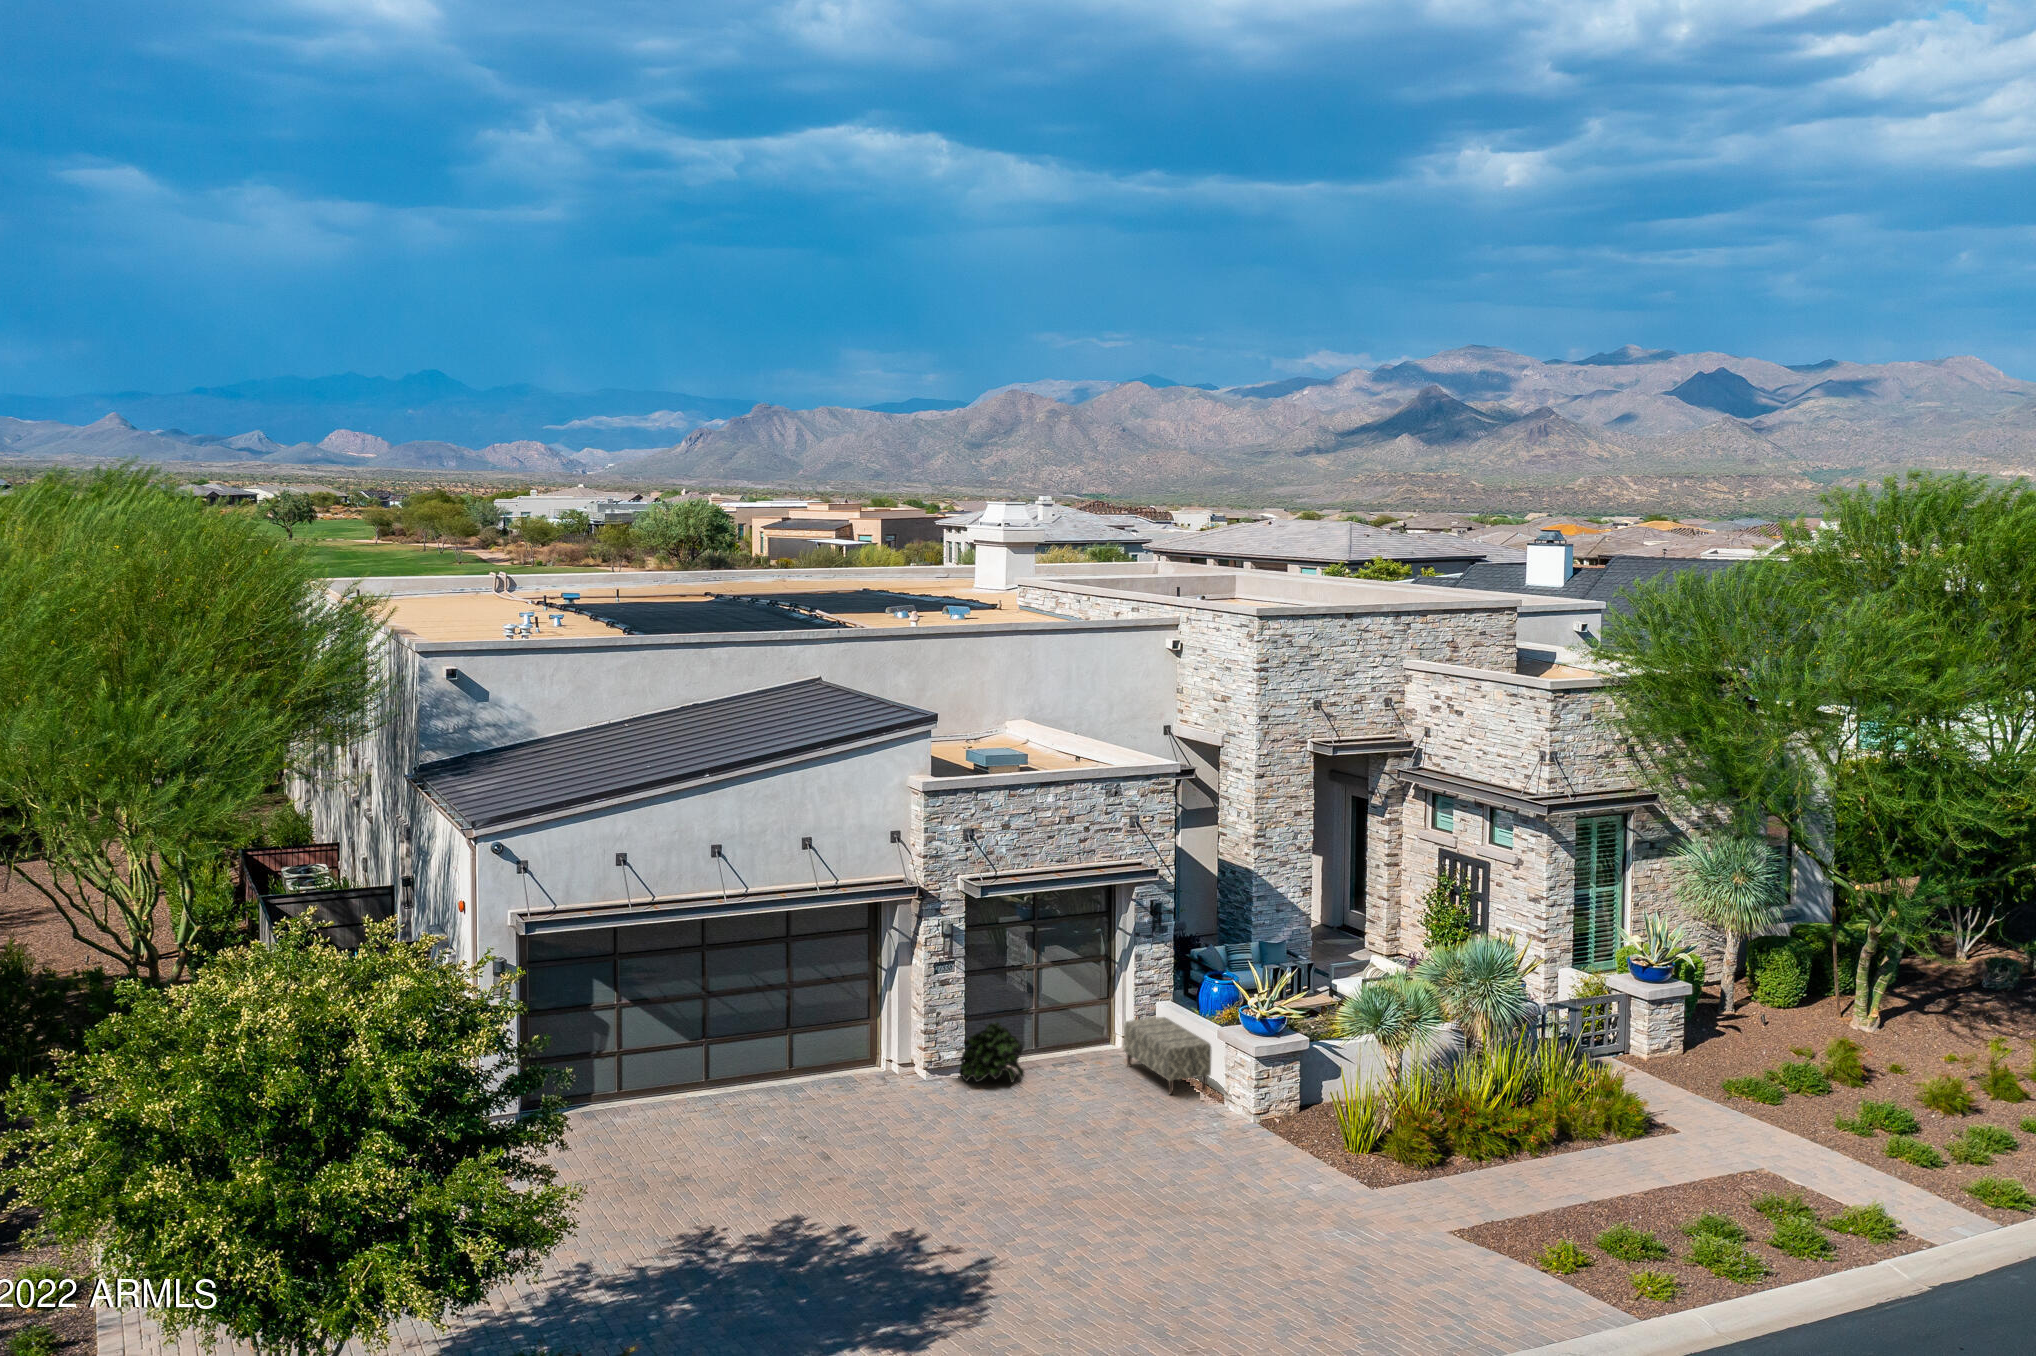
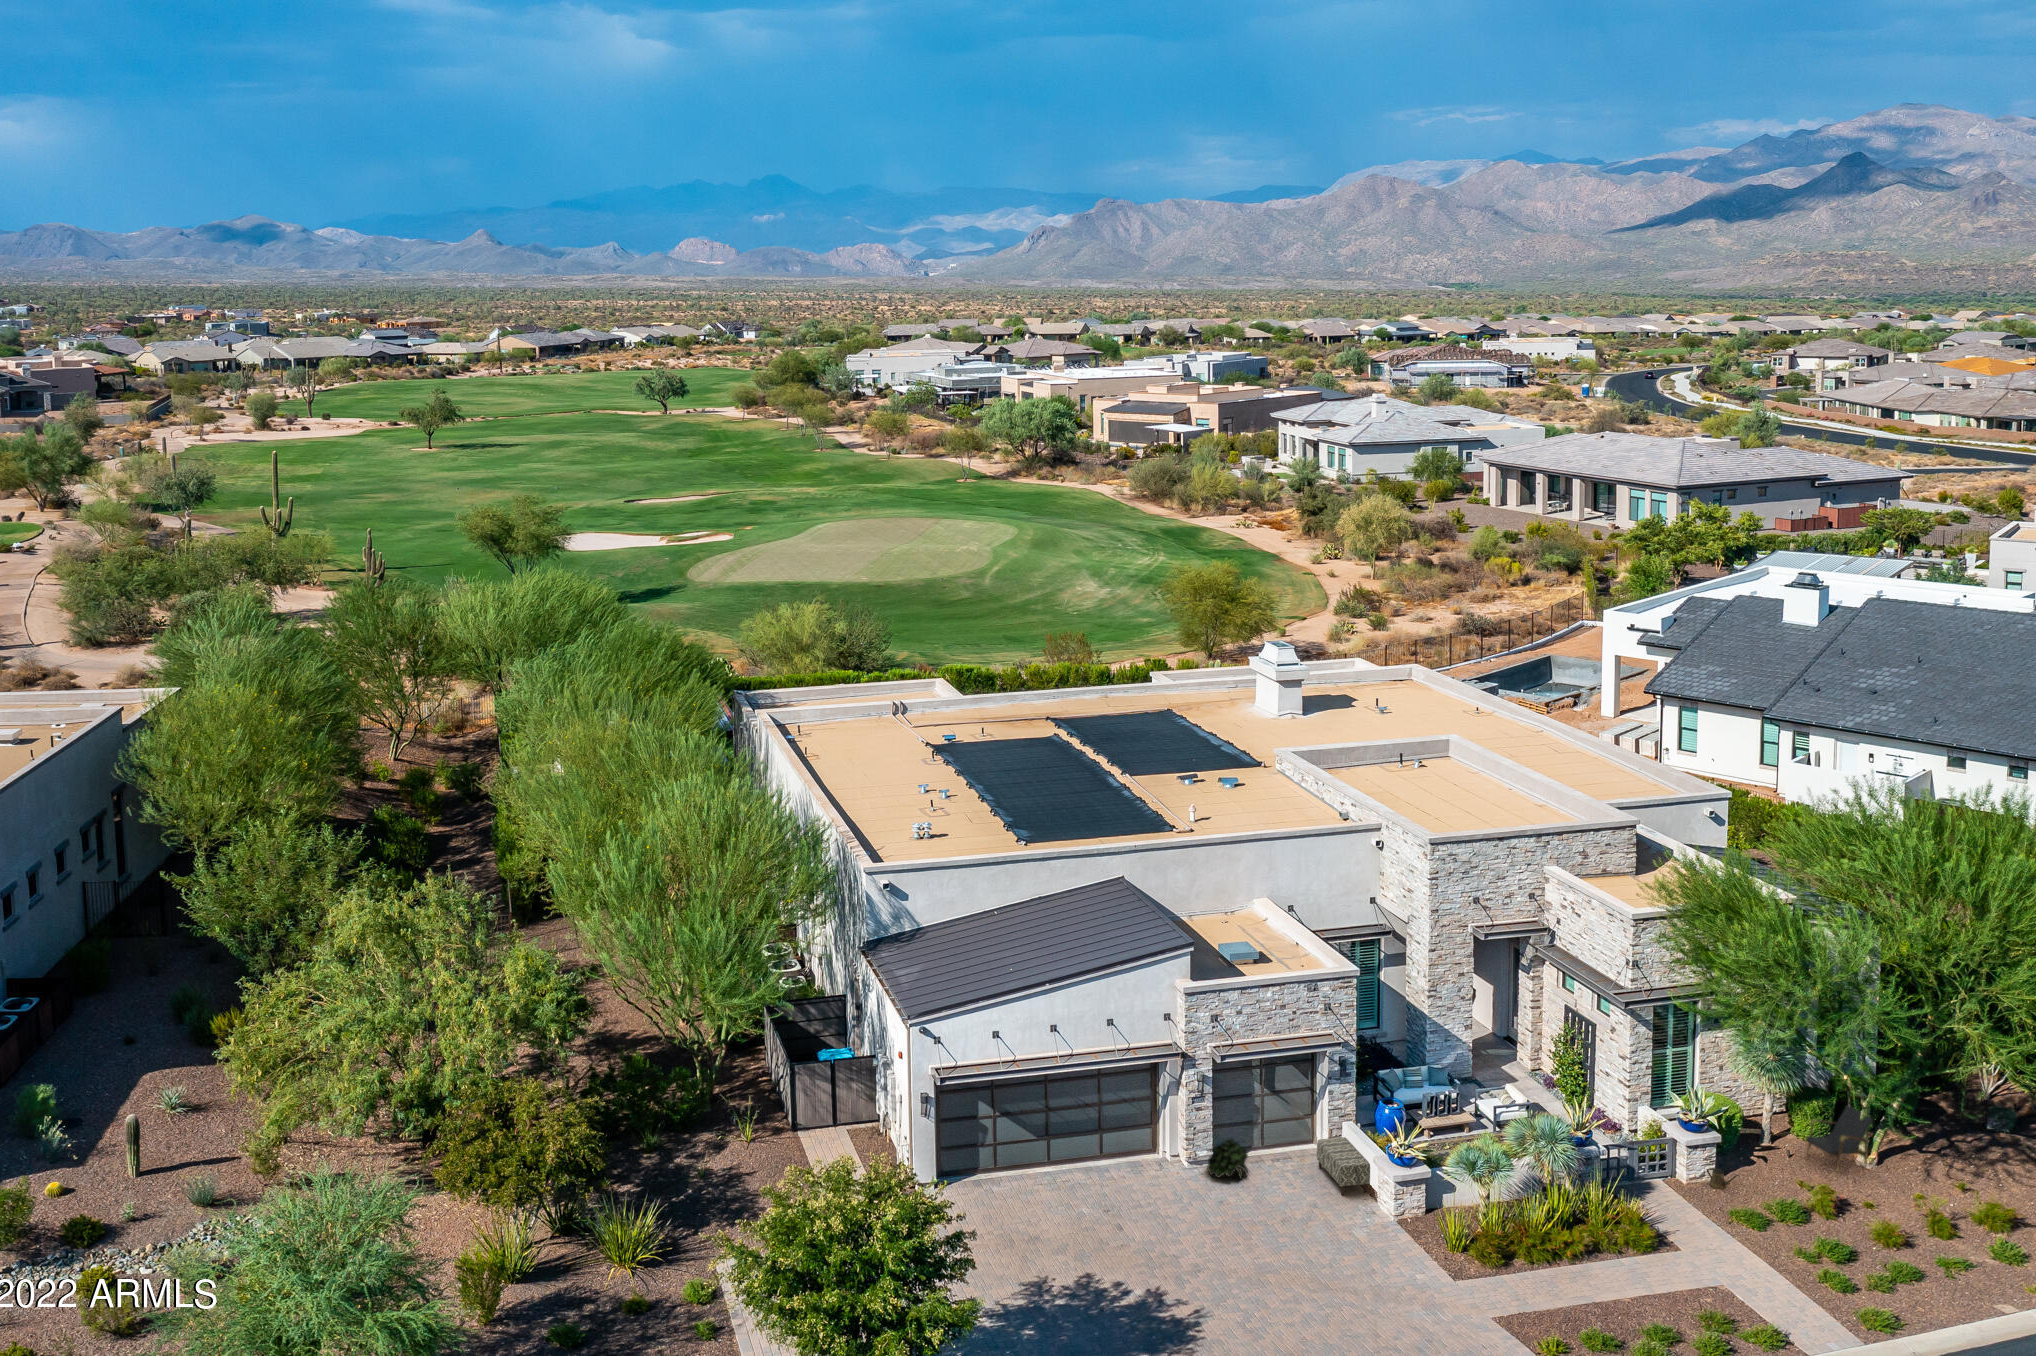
lounge chair: none [1788,950,1879,1039] -> present [1806,1106,1873,1172]
watering can: none [1677,1034,1727,1063] -> present [1707,1168,1739,1189]

